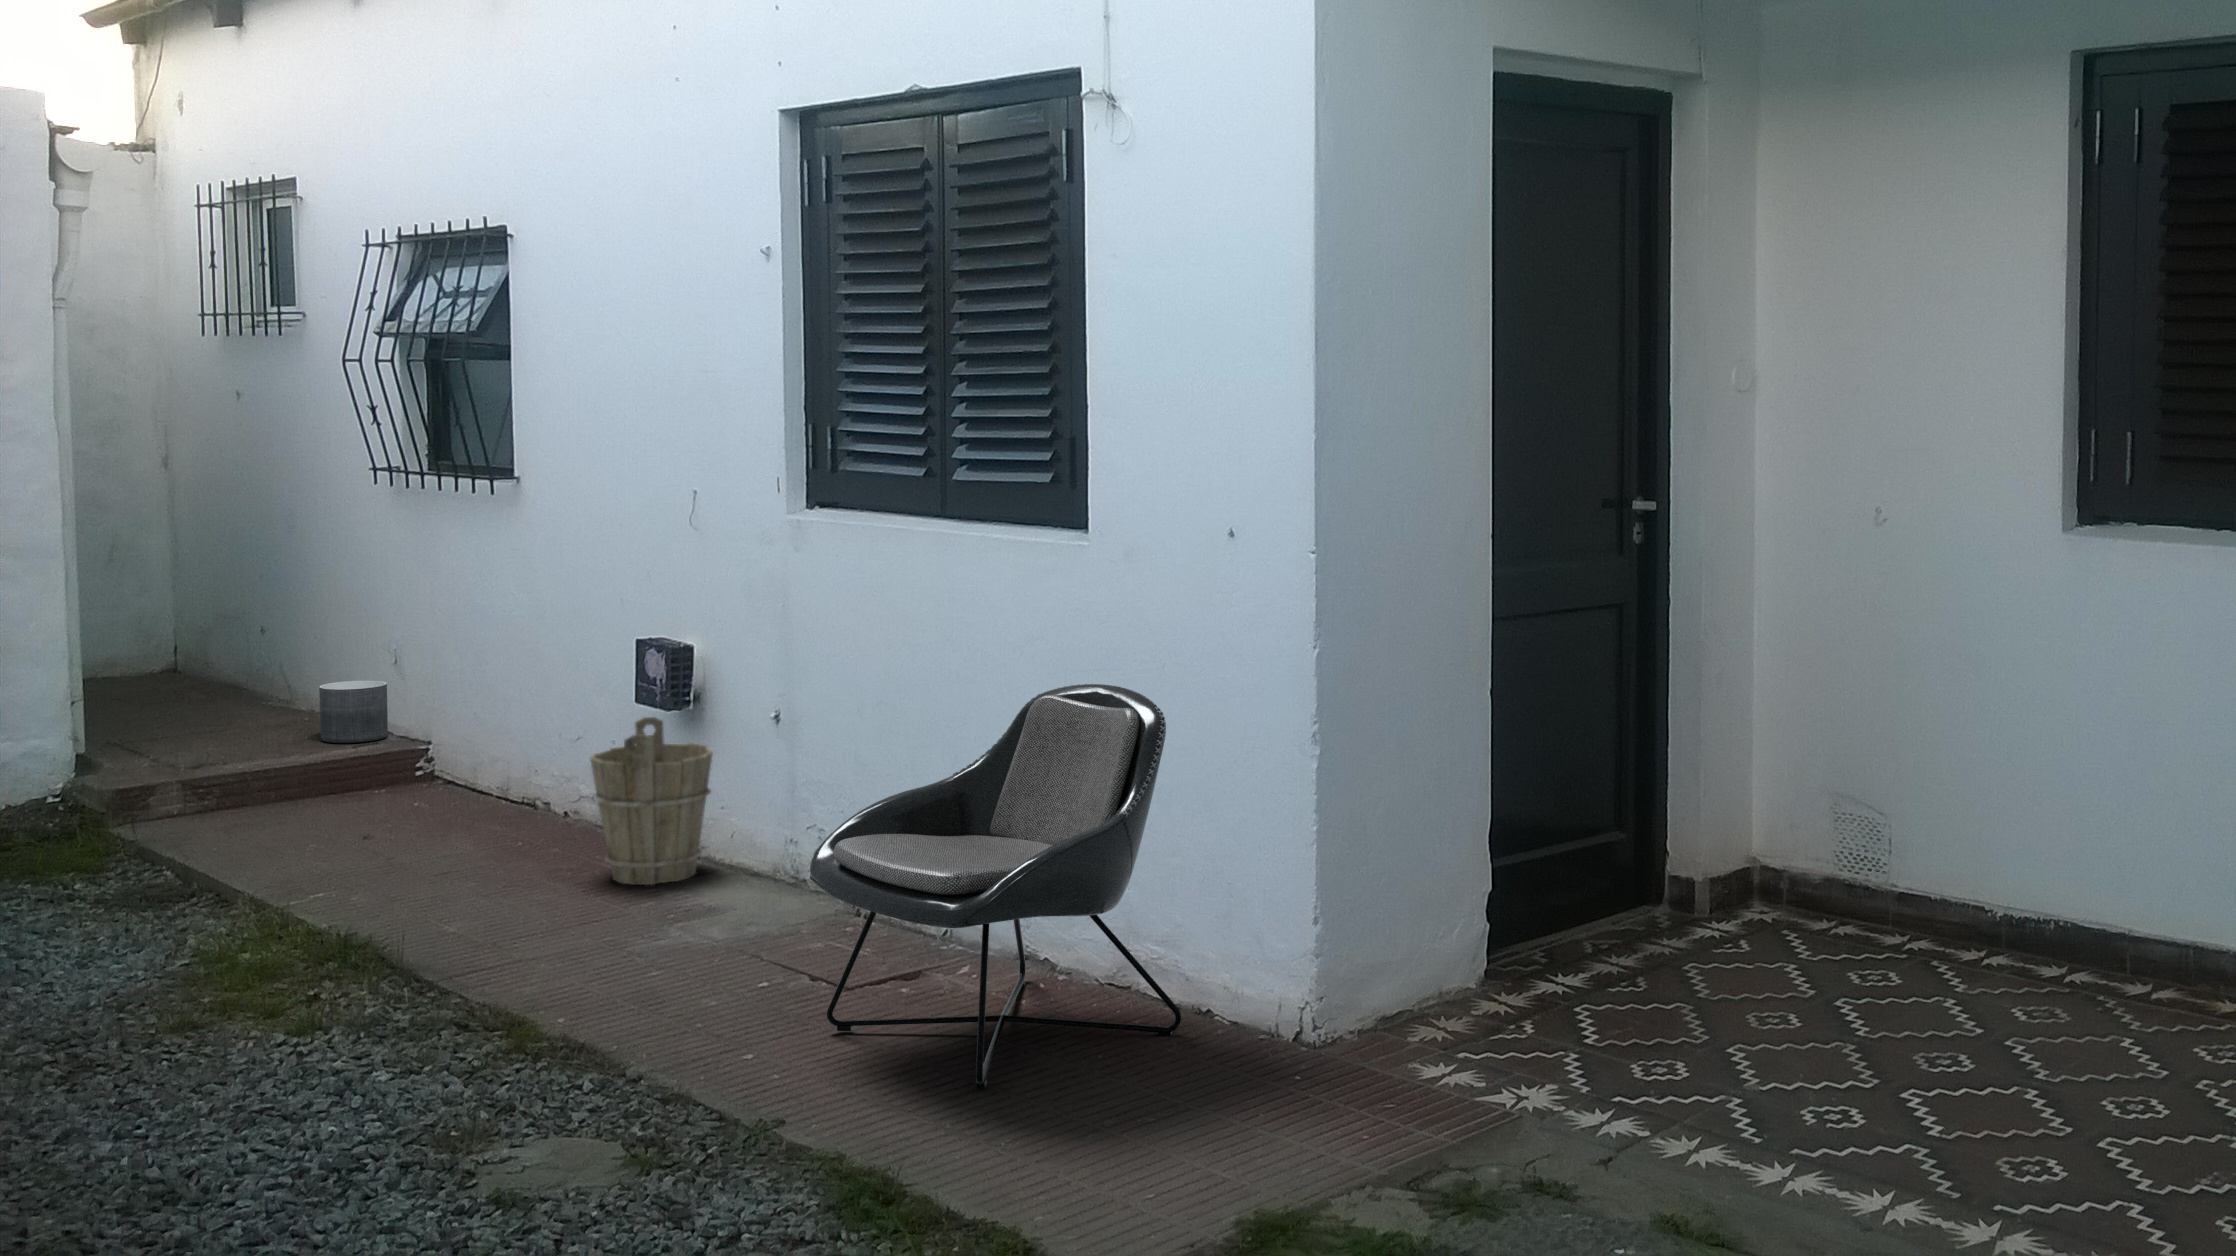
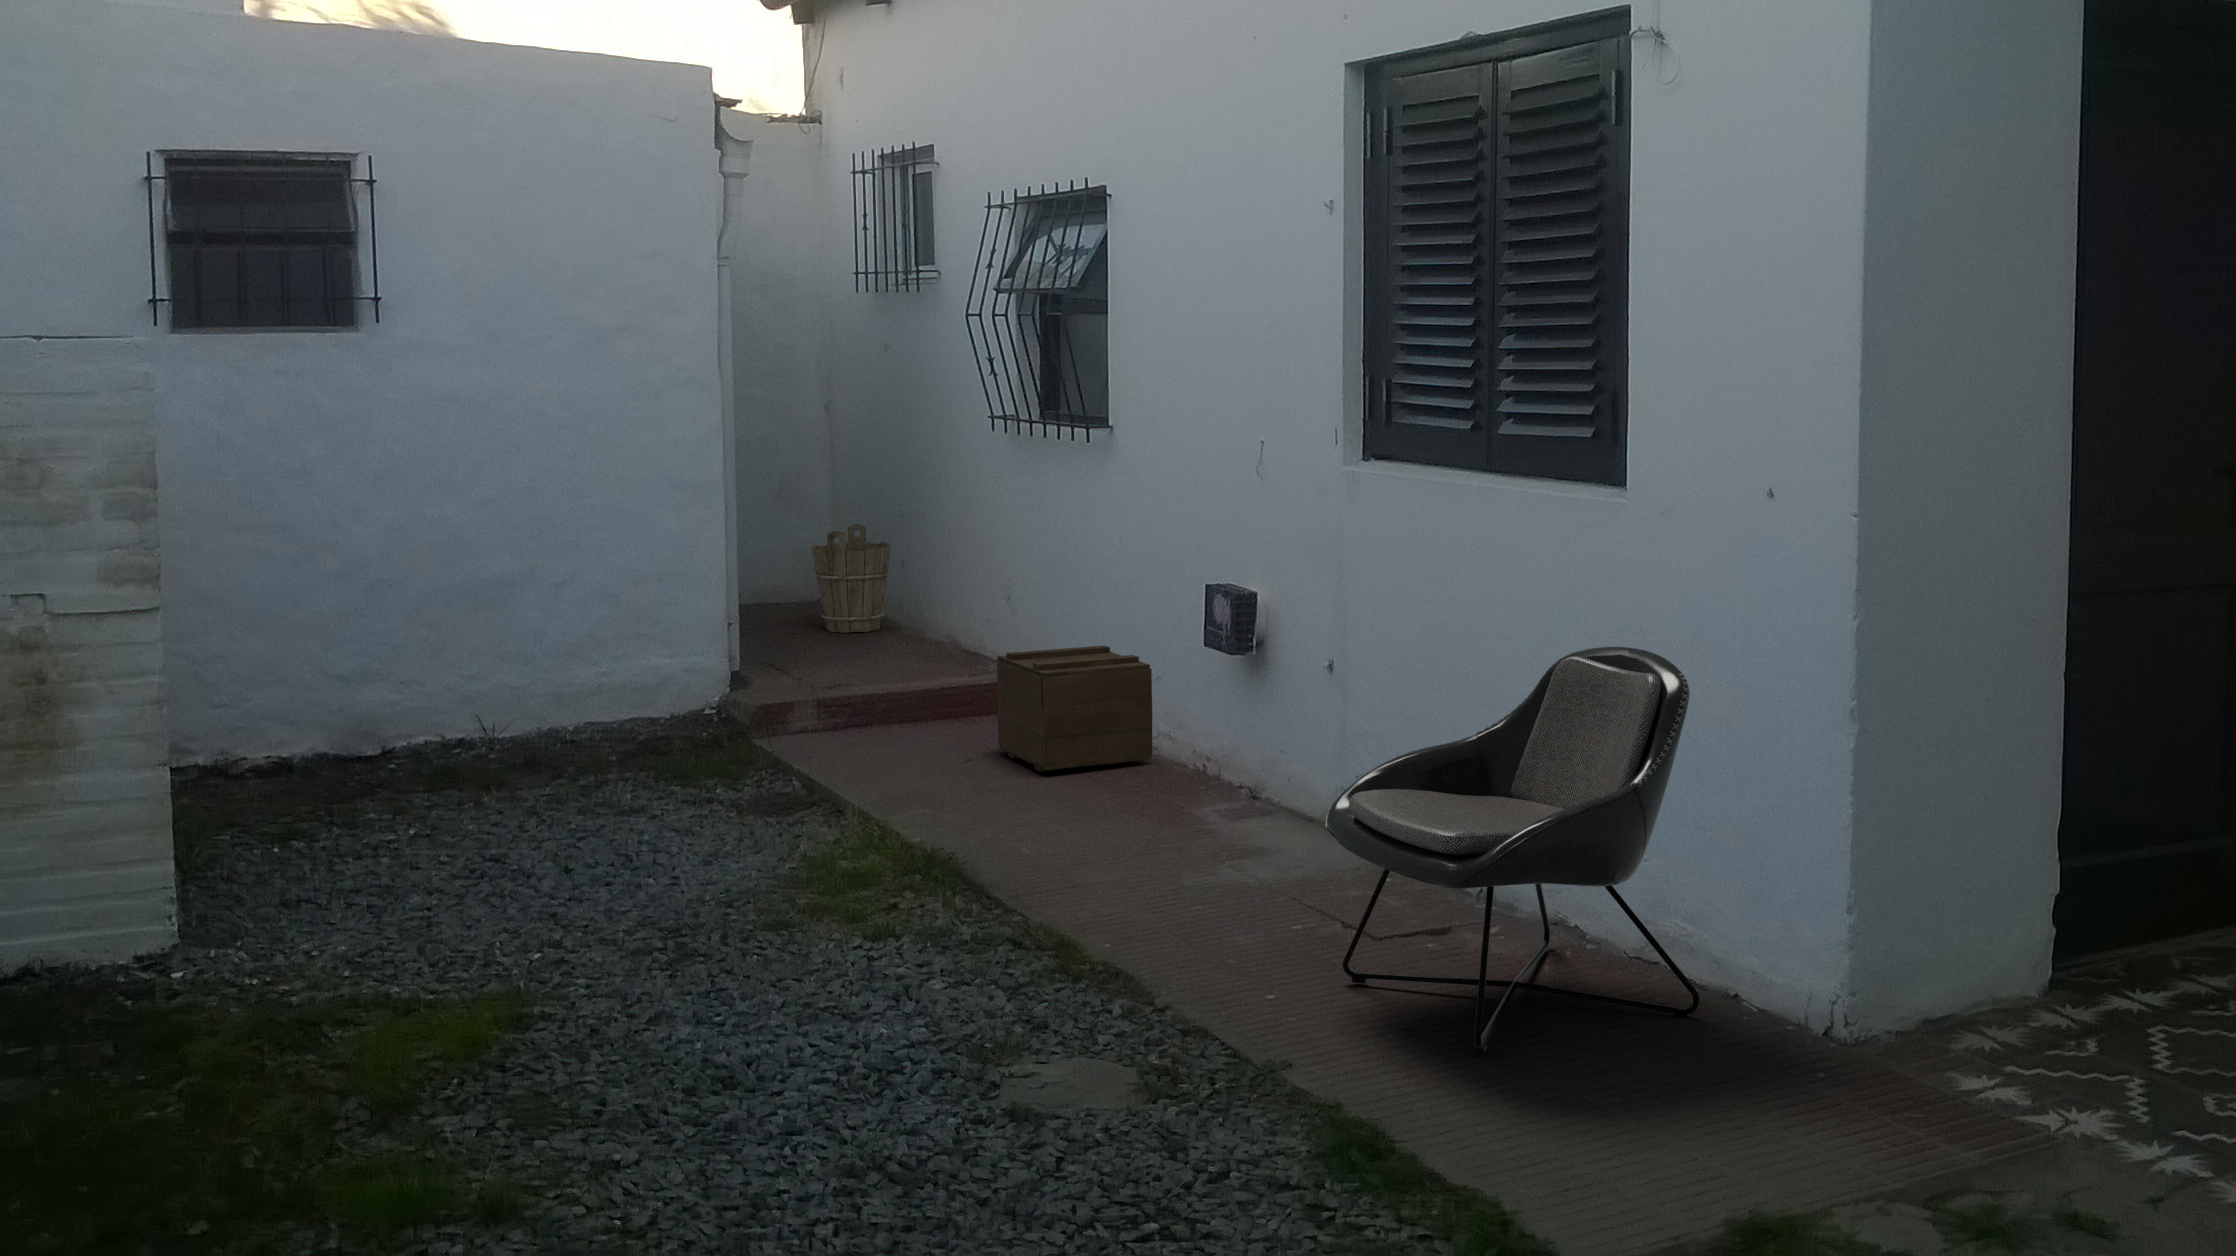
planter: present [319,681,388,743] -> none [940,617,999,674]
wooden crate: none [397,706,575,841] -> present [997,646,1152,772]
bucket: present [590,717,713,885] -> present [811,524,891,633]

